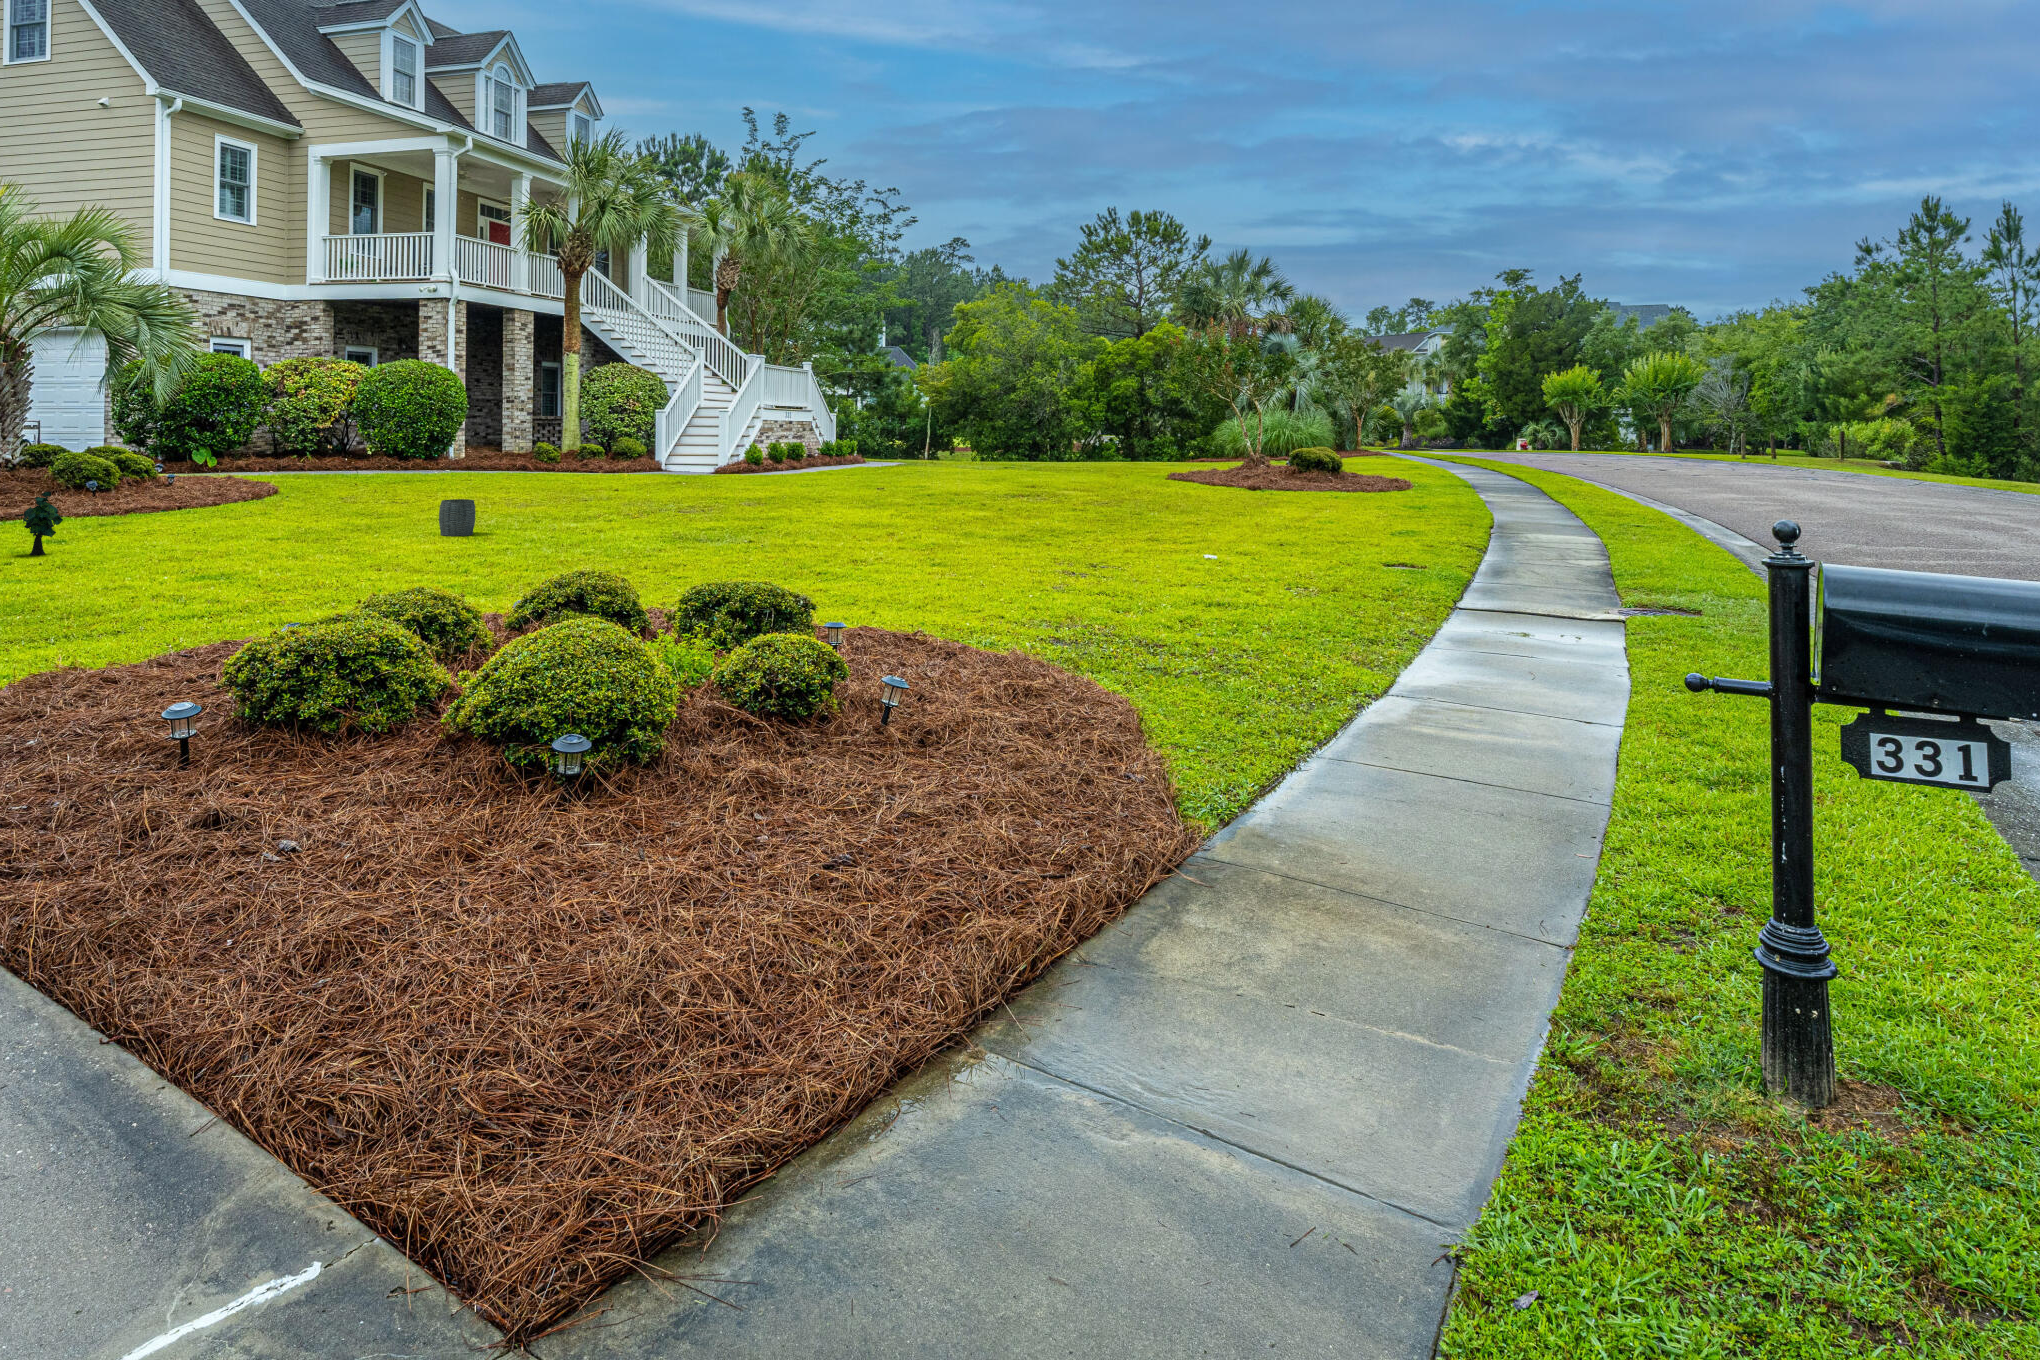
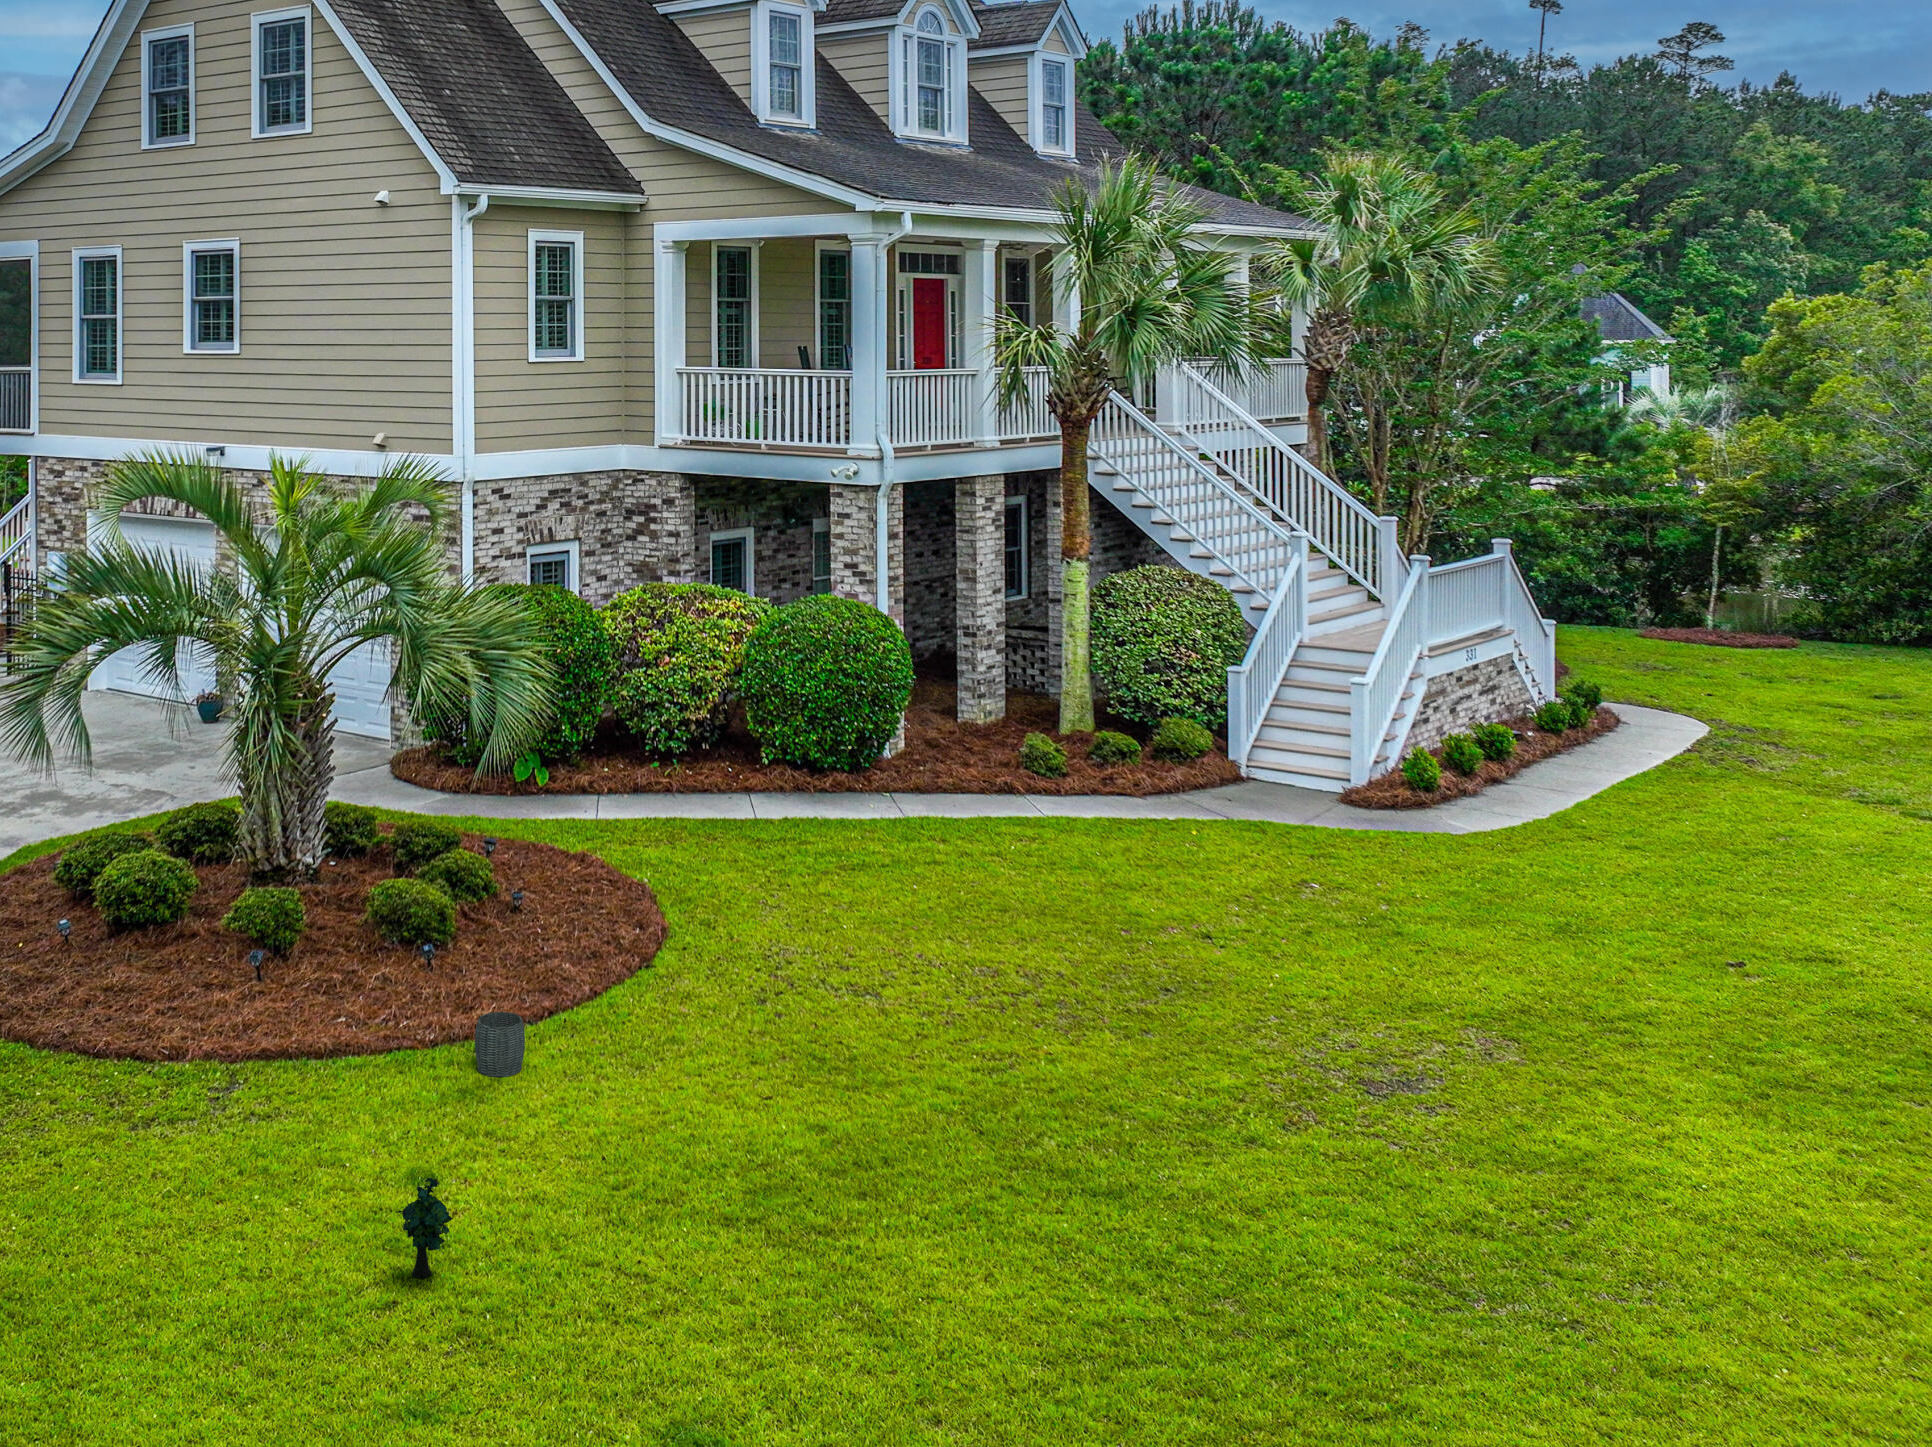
woven basket: present [439,499,476,536] -> present [475,1012,525,1077]

